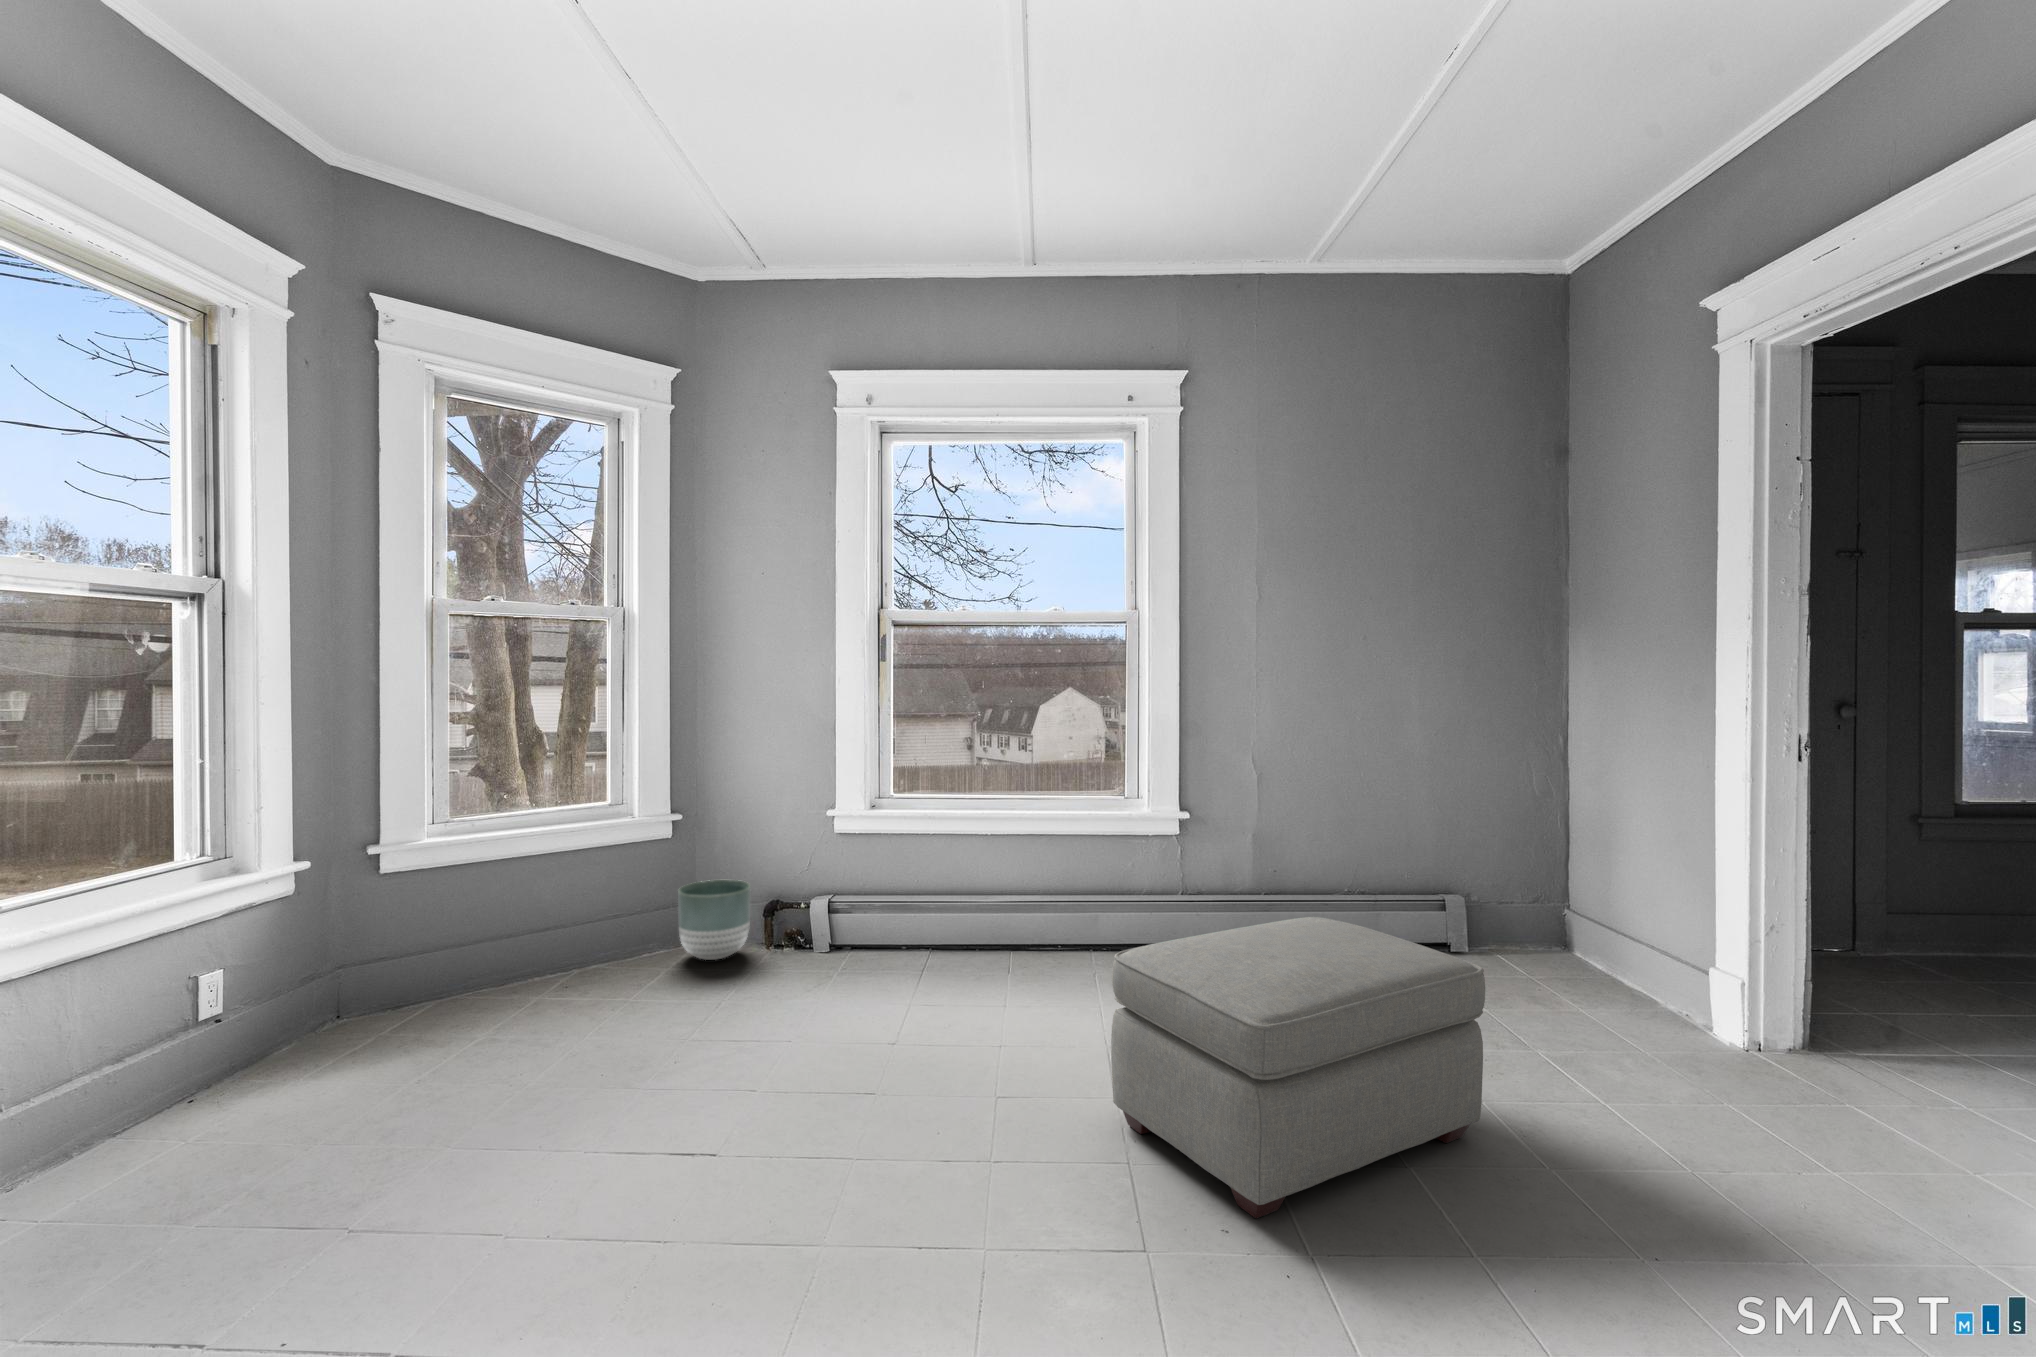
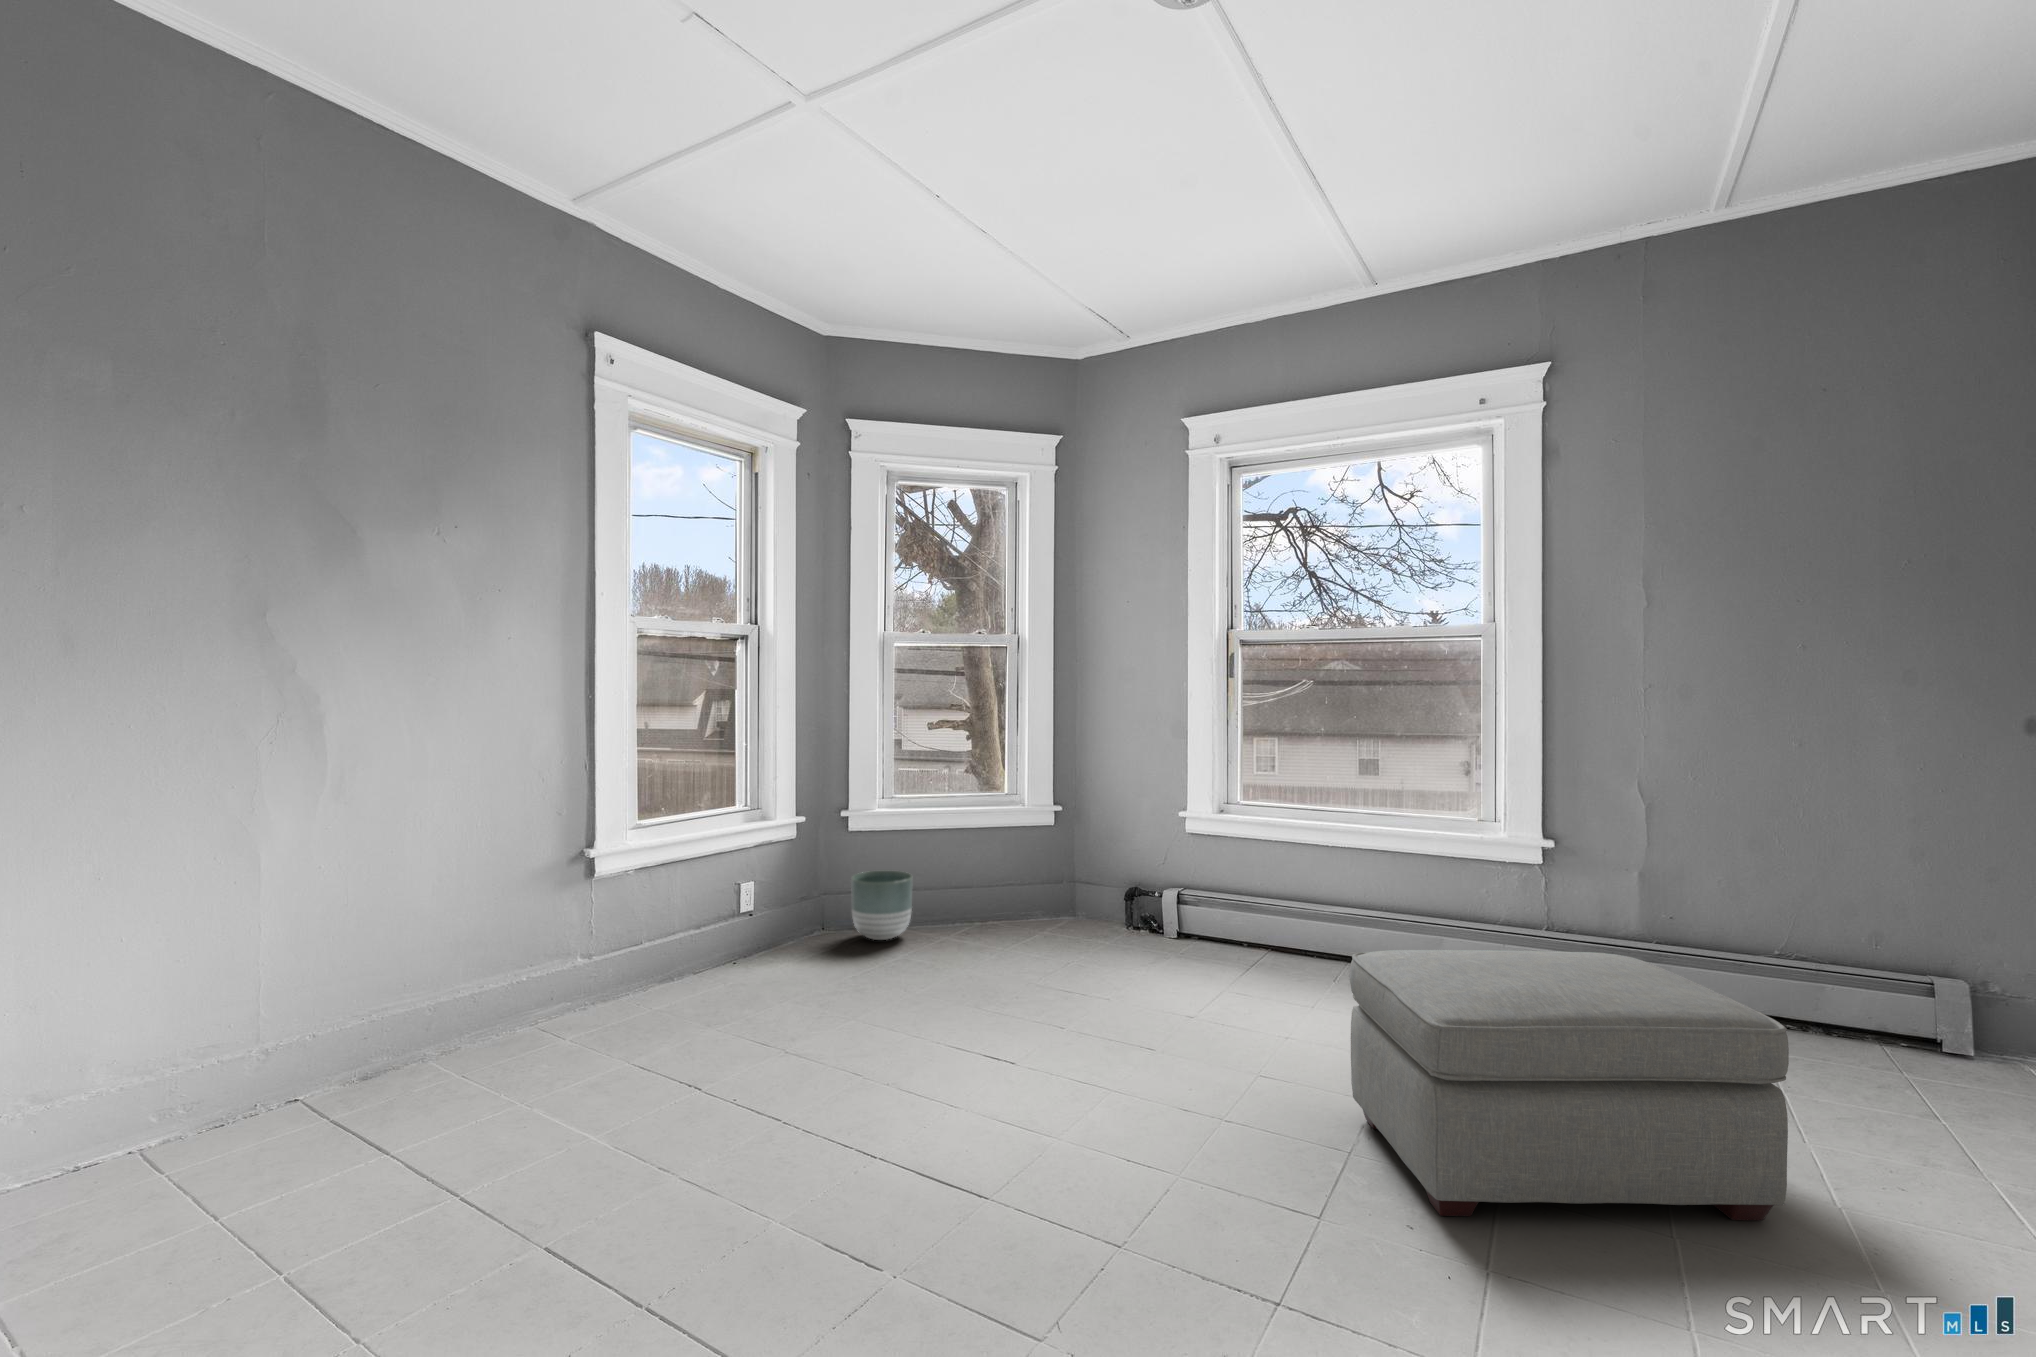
planter: present [678,880,750,960] -> present [851,871,912,940]

